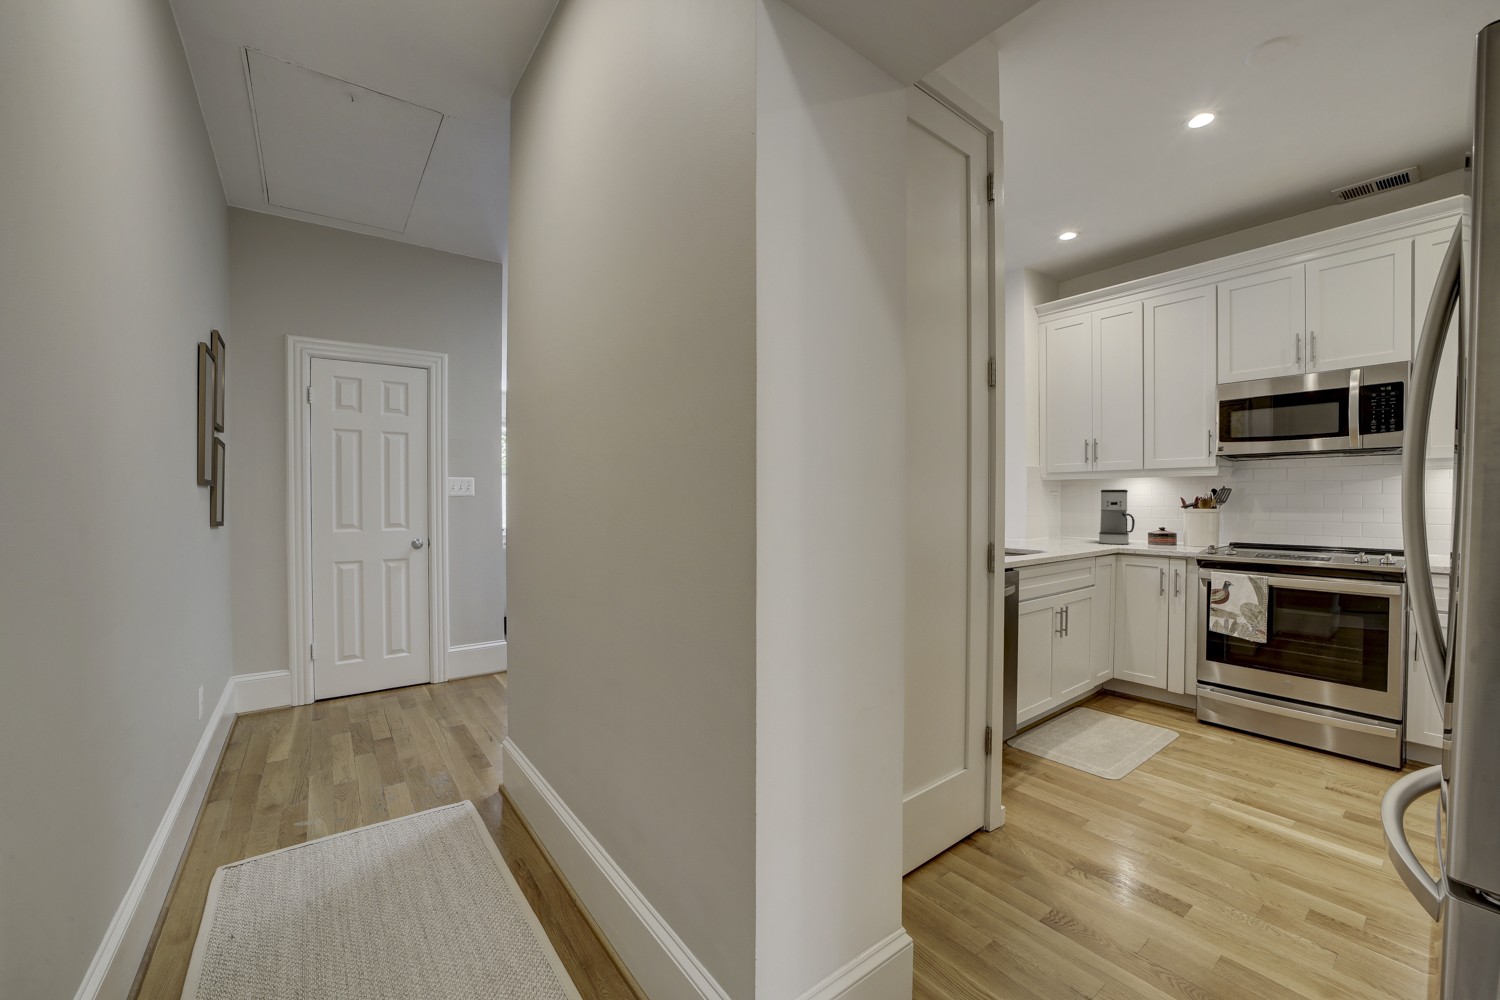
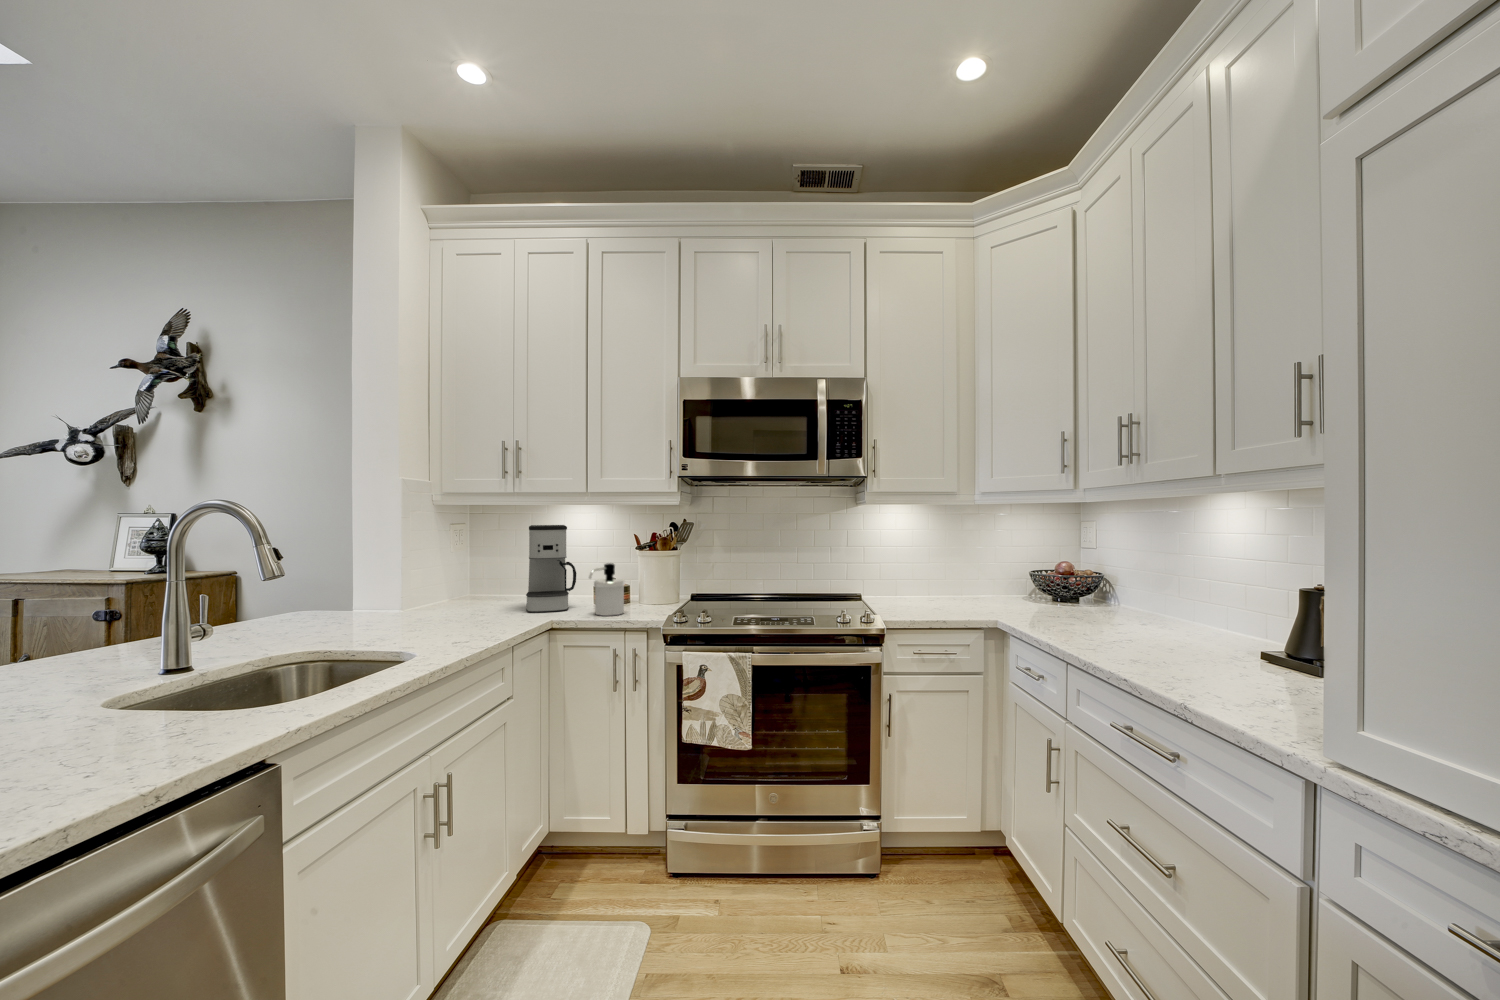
soap dispenser: none [1142,514,1170,548] -> present [589,563,625,616]

